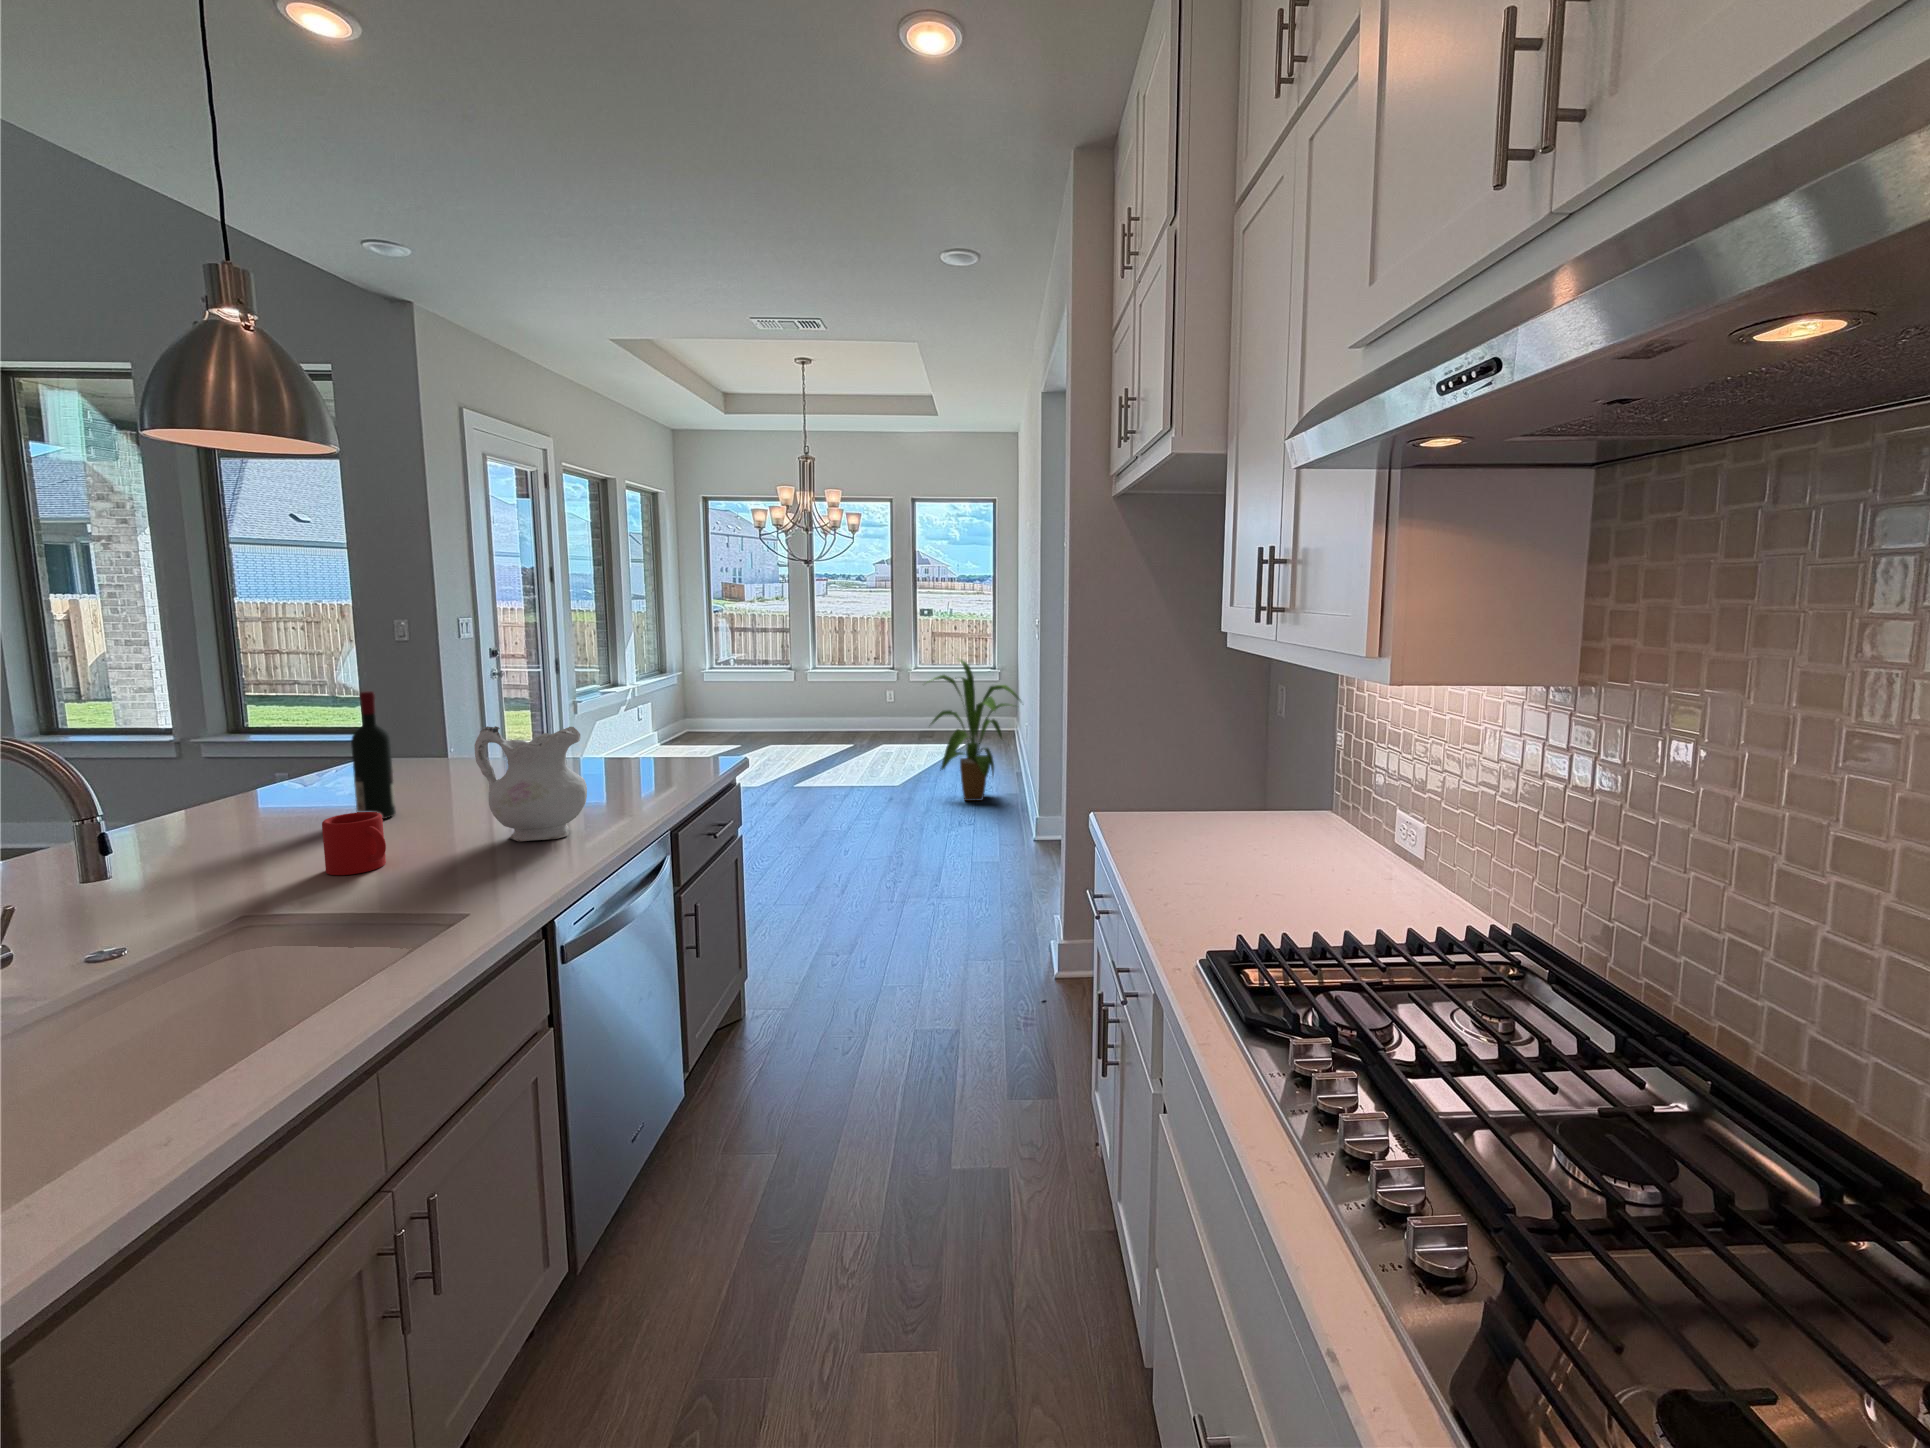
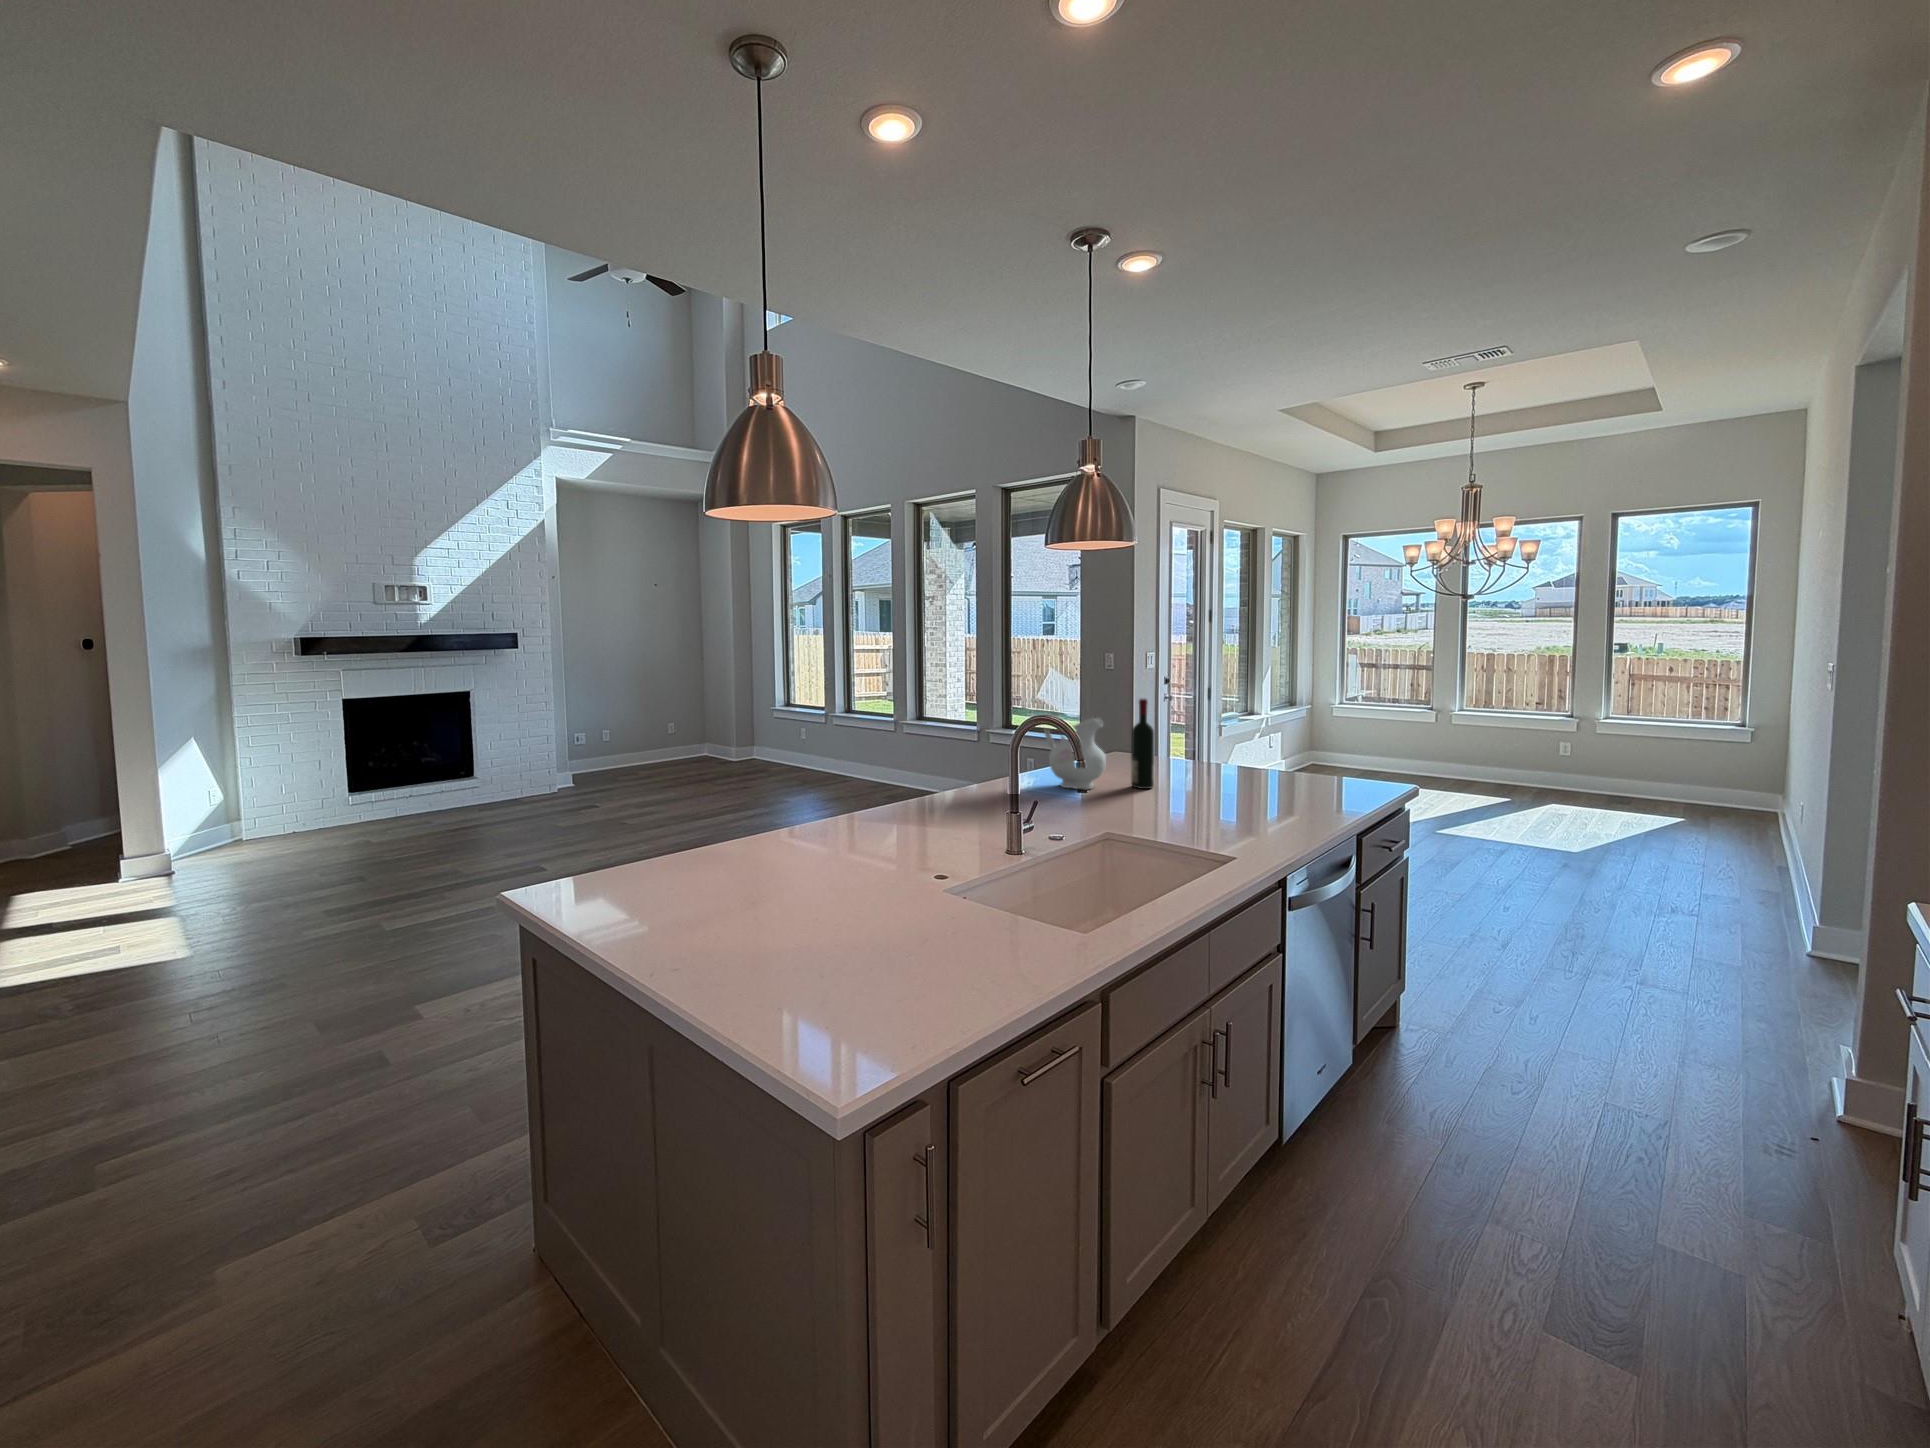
house plant: present [929,660,1021,801] -> none [1618,704,1791,884]
ceramic pitcher: present [475,726,587,841] -> present [1044,713,1106,789]
mug: present [322,812,386,875] -> none [1131,779,1168,819]

